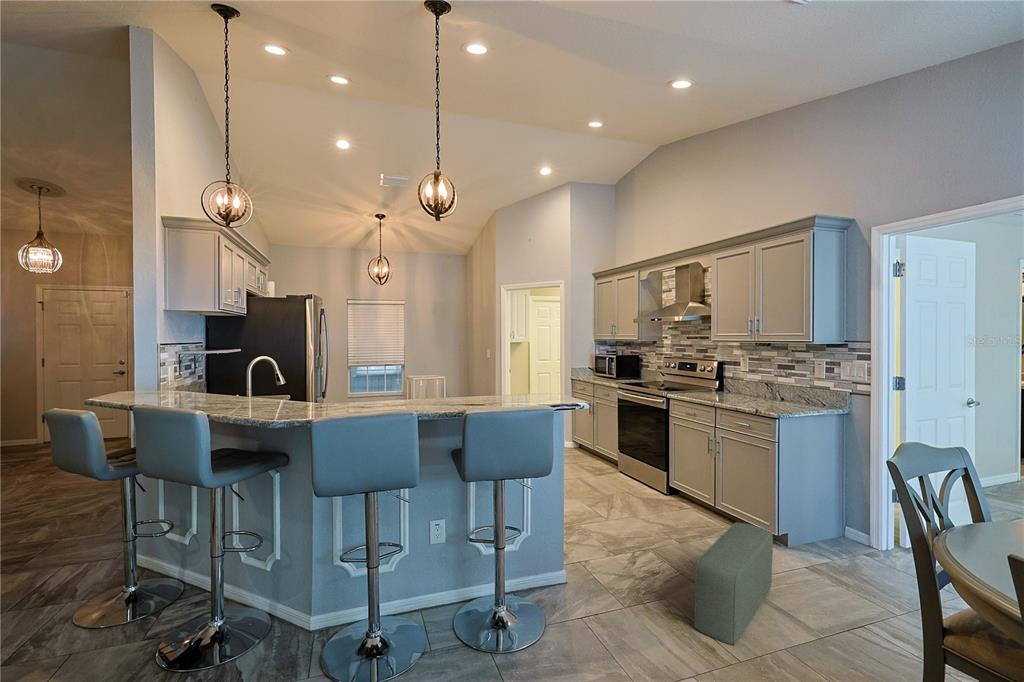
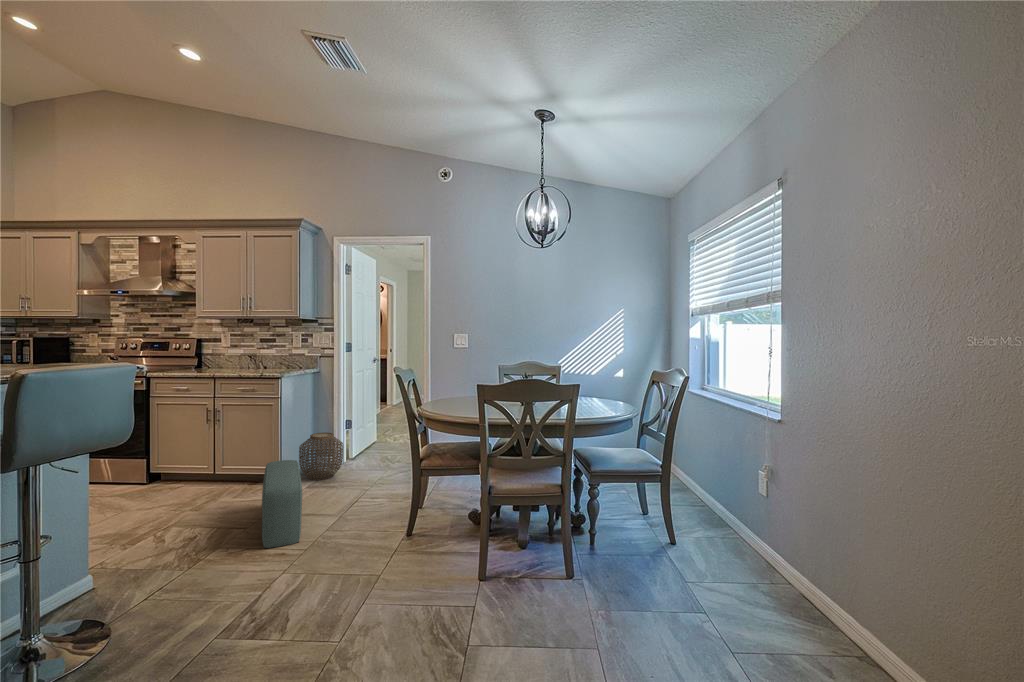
woven basket: none [804,498,873,567] -> present [299,432,344,480]

